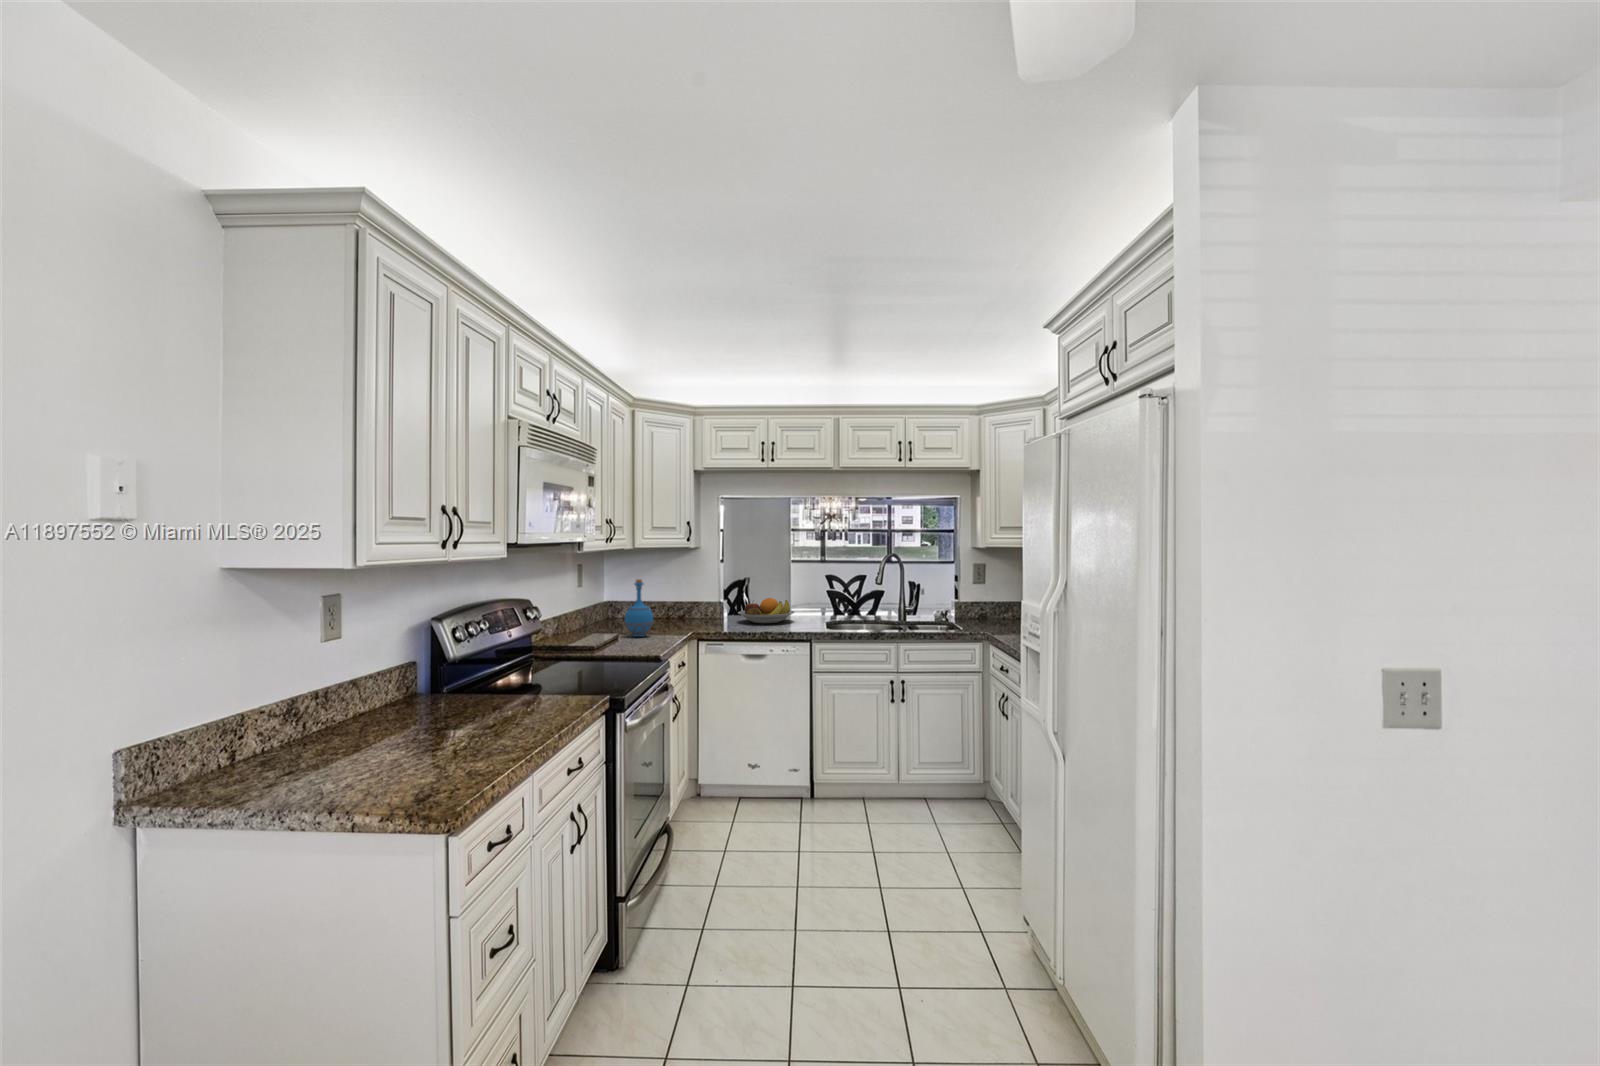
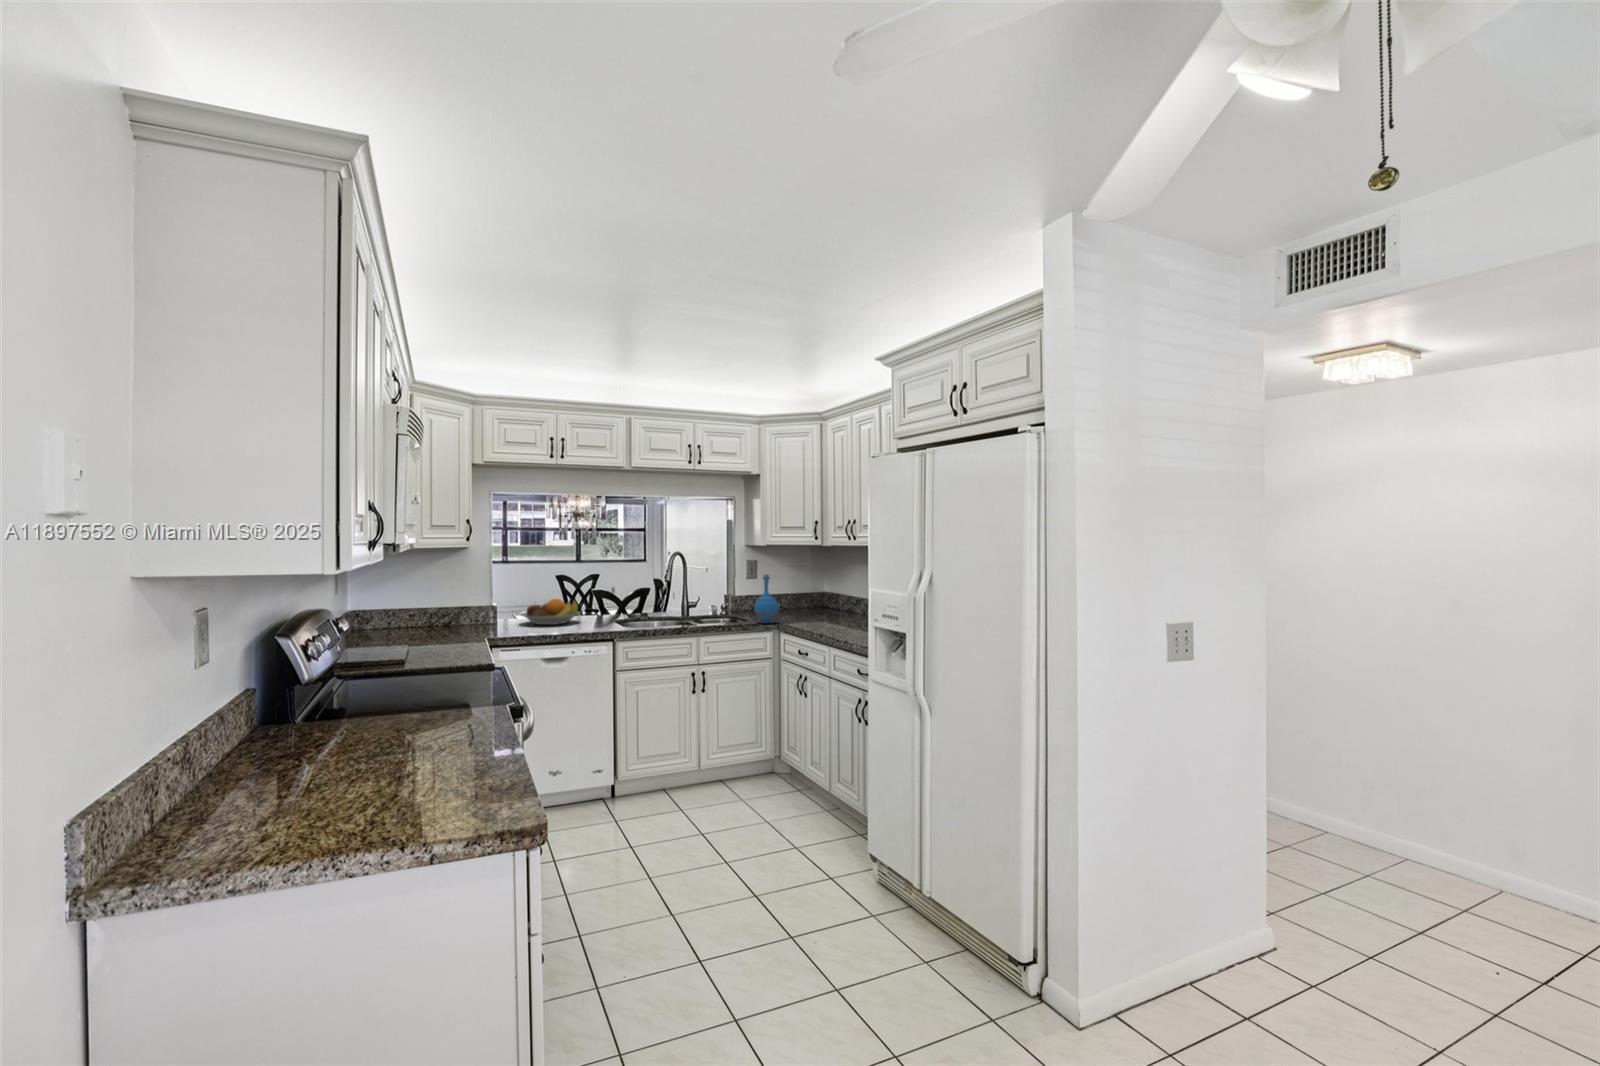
bottle: present [625,579,653,637] -> present [754,574,778,623]

